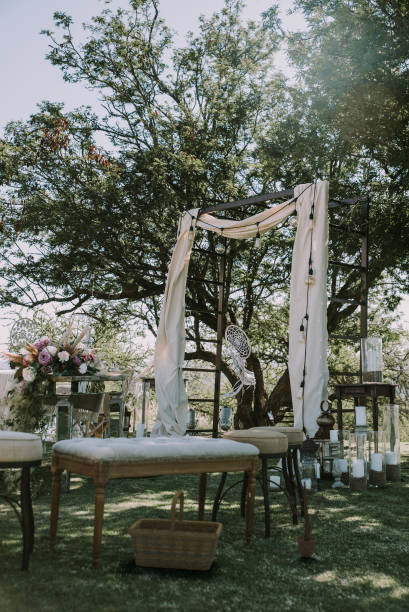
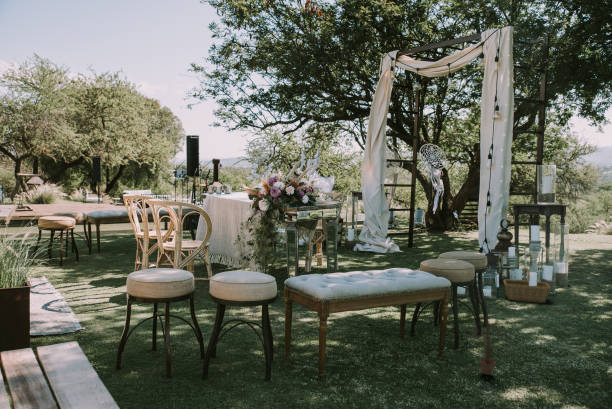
basket: present [128,491,222,570] -> present [504,268,551,303]

